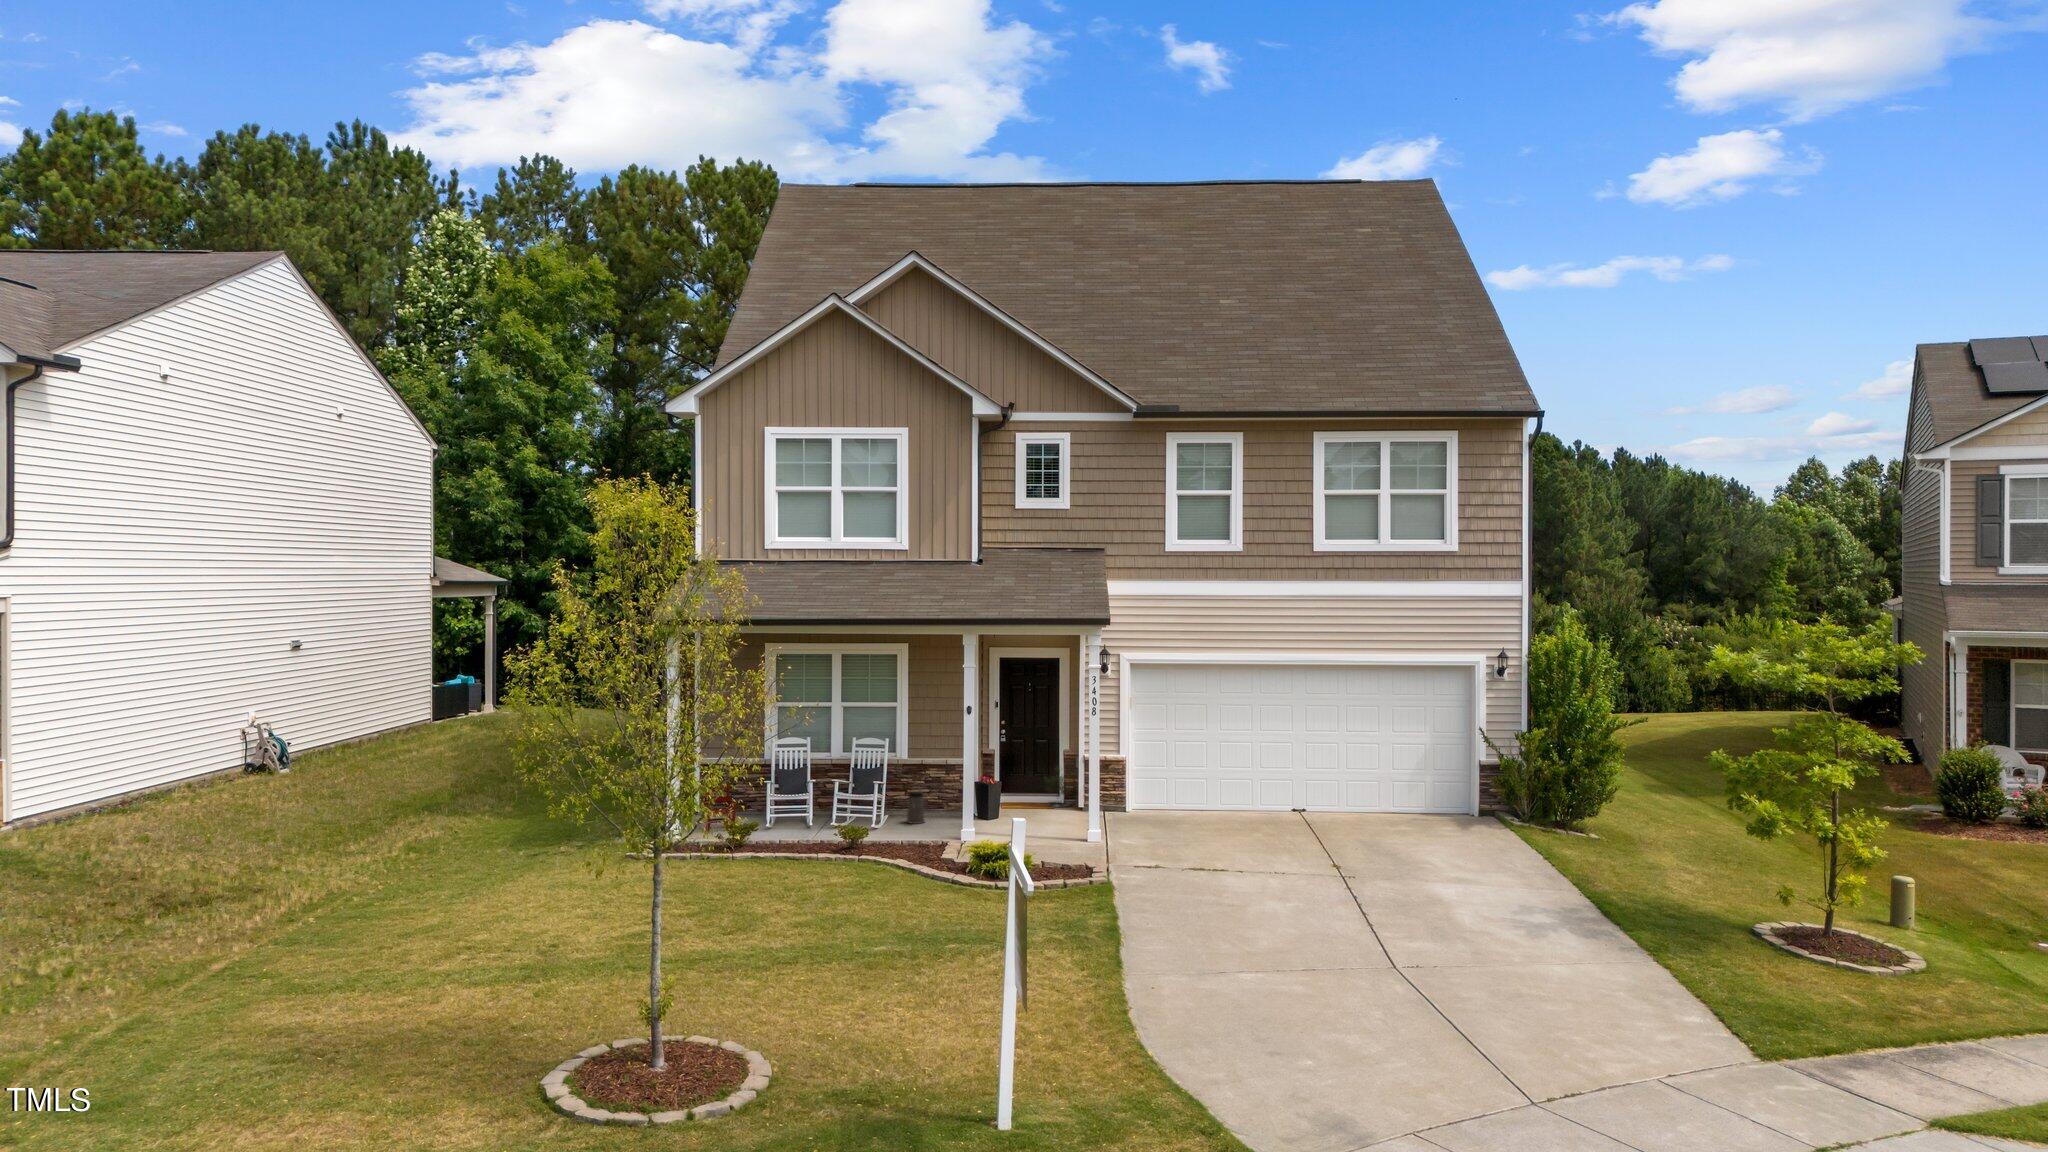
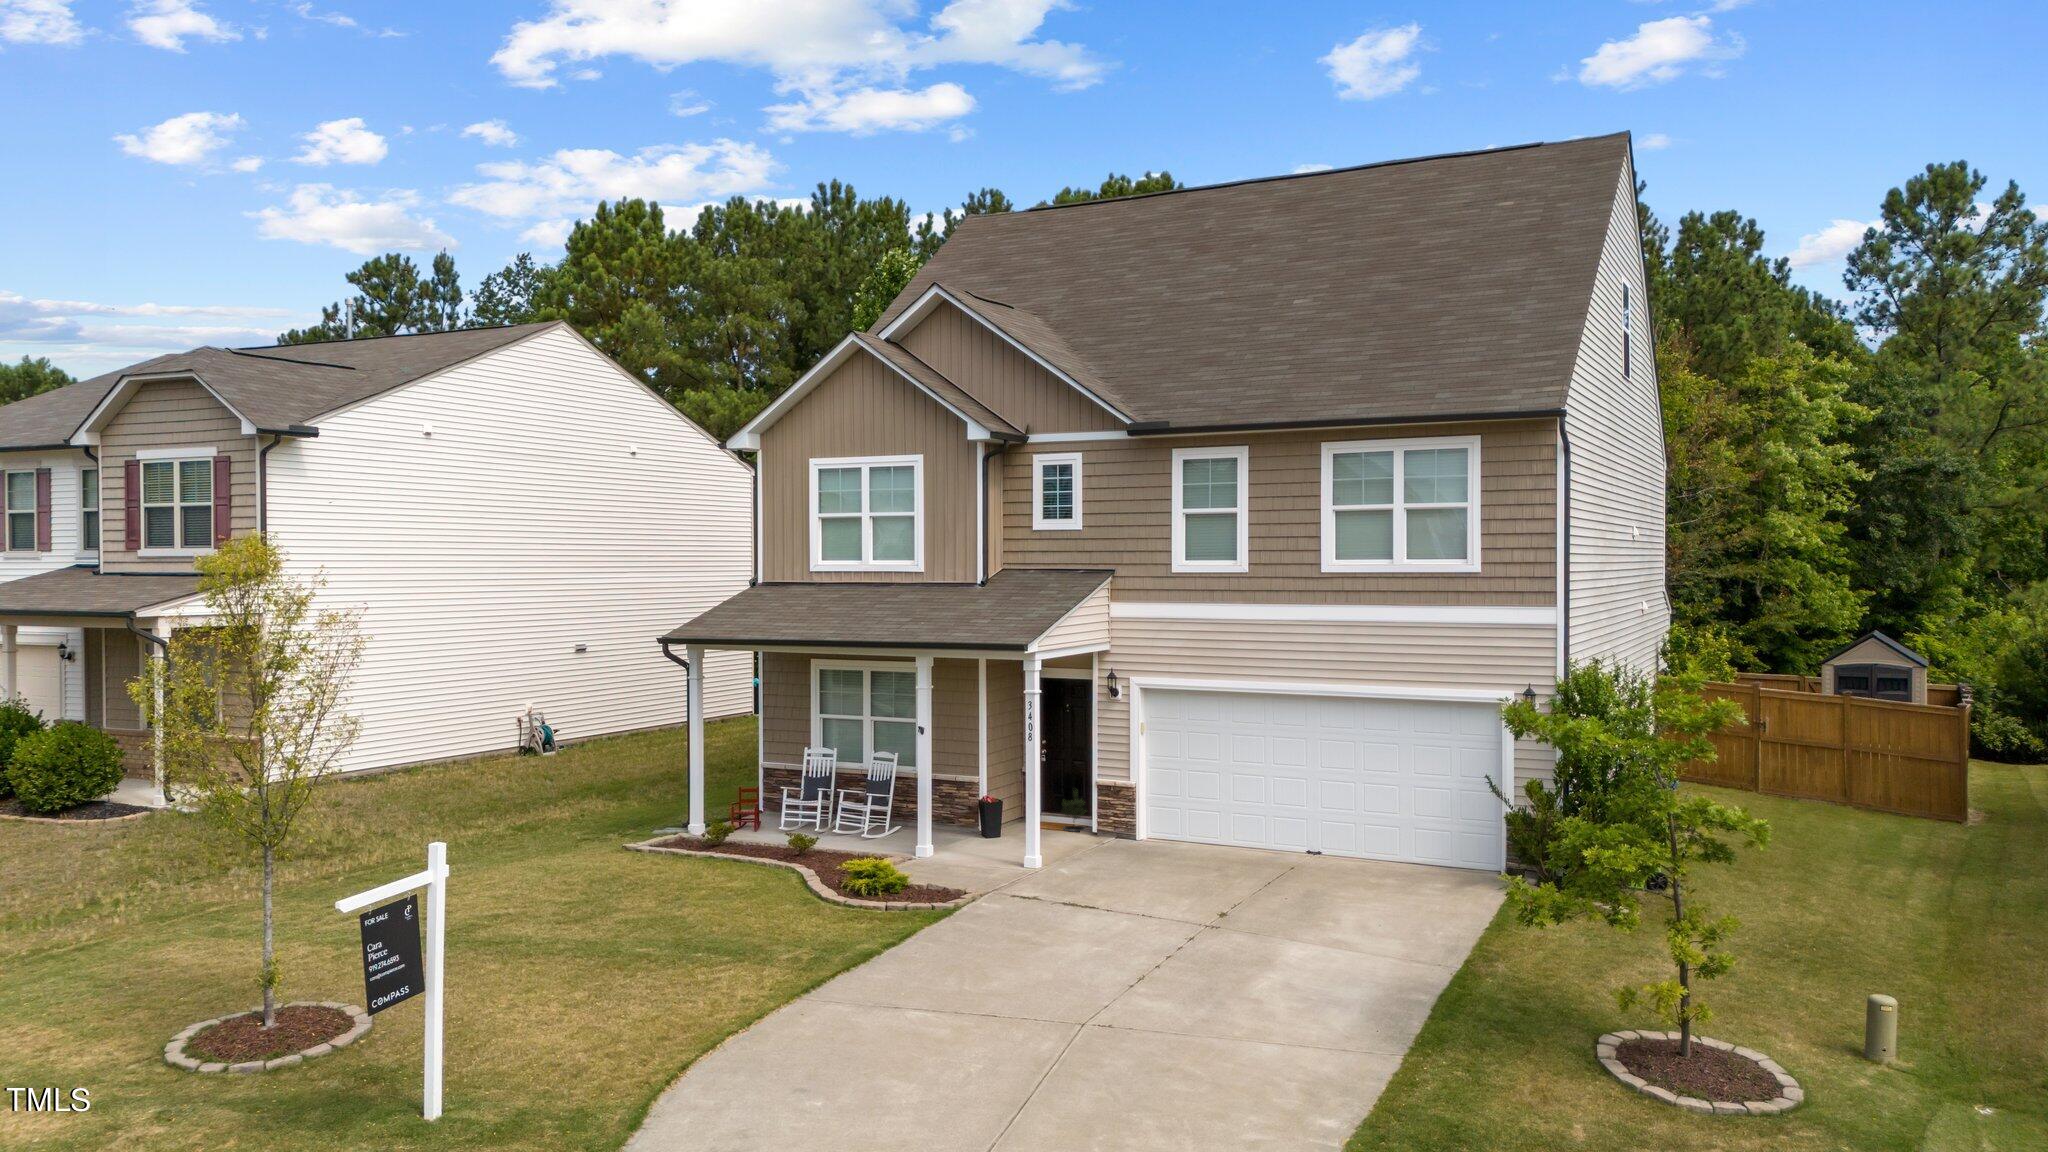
watering can: present [907,787,924,824] -> none [907,799,933,836]

